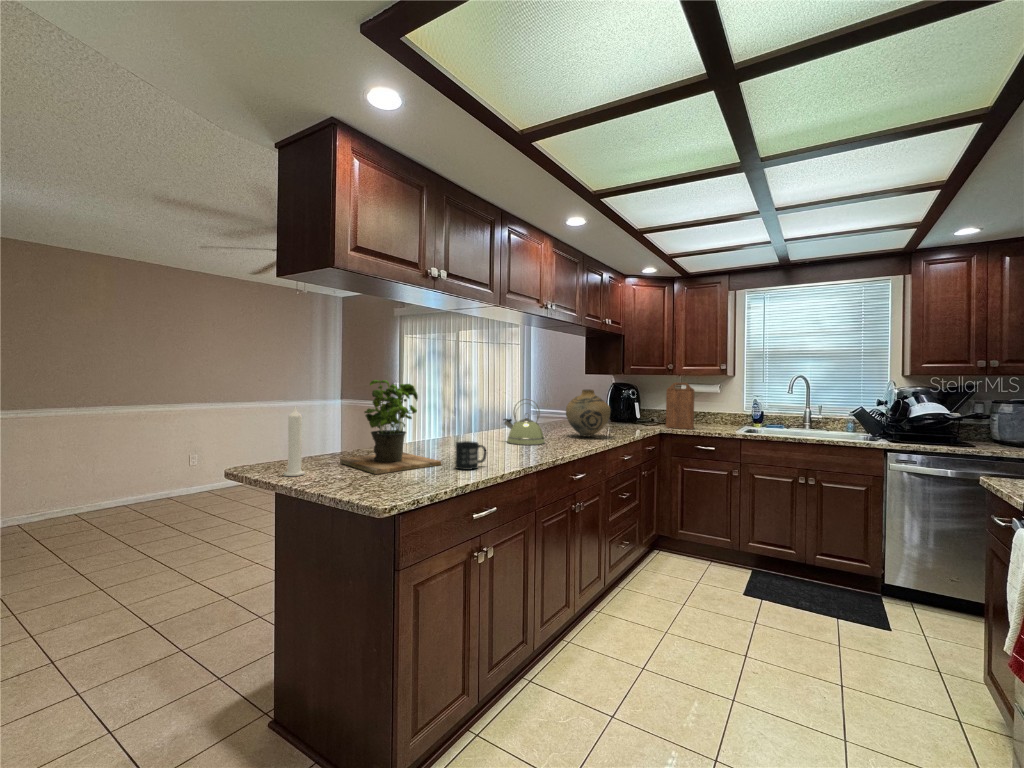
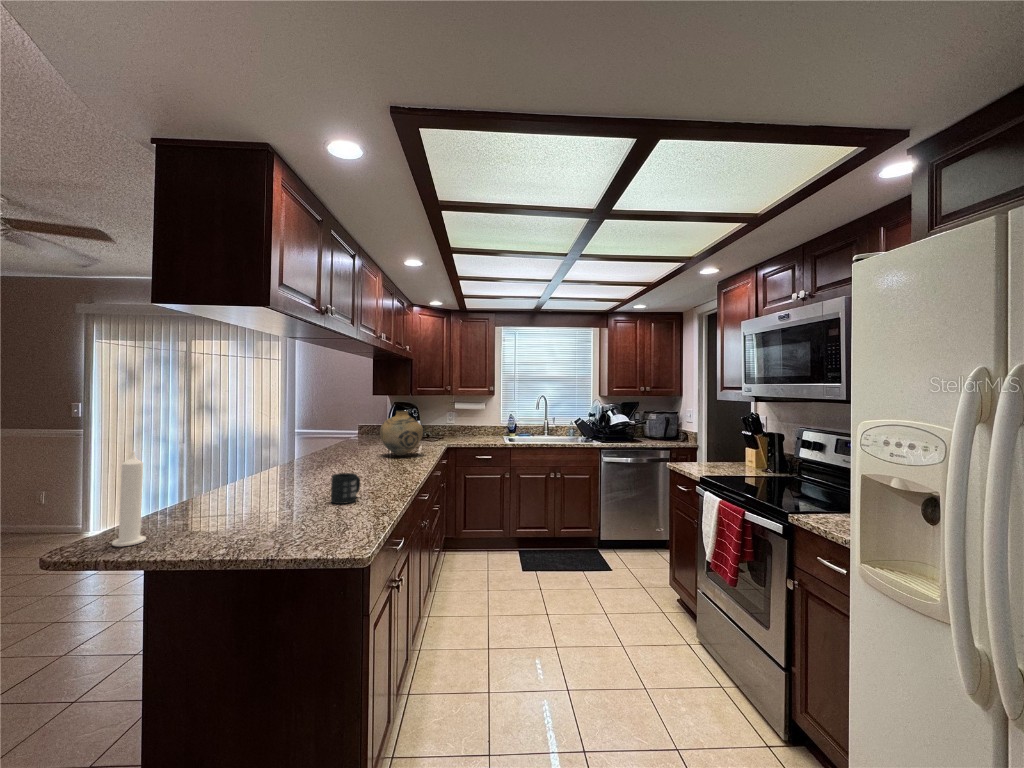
potted plant: present [340,380,441,474] -> none [169,411,309,524]
cutting board: present [666,383,695,429] -> none [450,402,474,442]
kettle: present [503,399,545,445] -> none [327,423,373,470]

